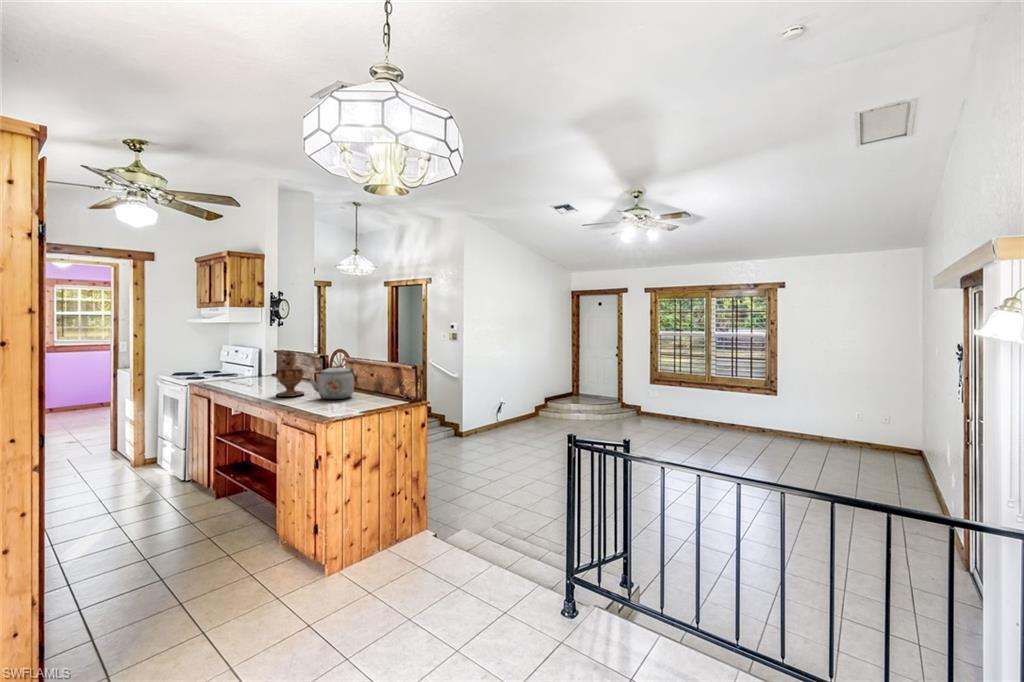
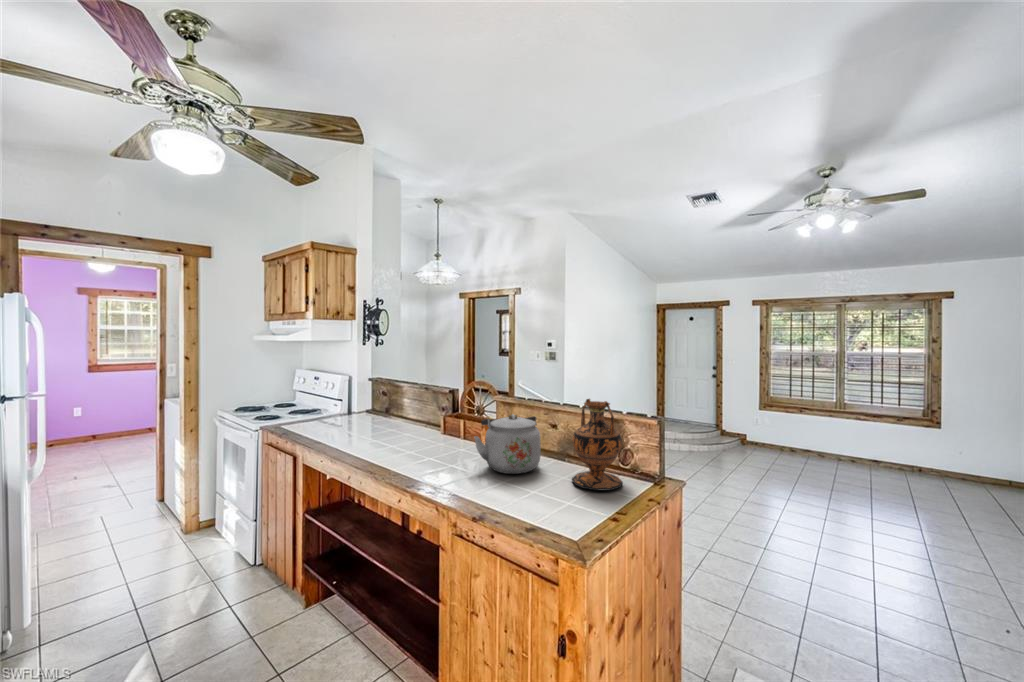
vase: present [276,351,304,397] -> present [572,399,623,491]

